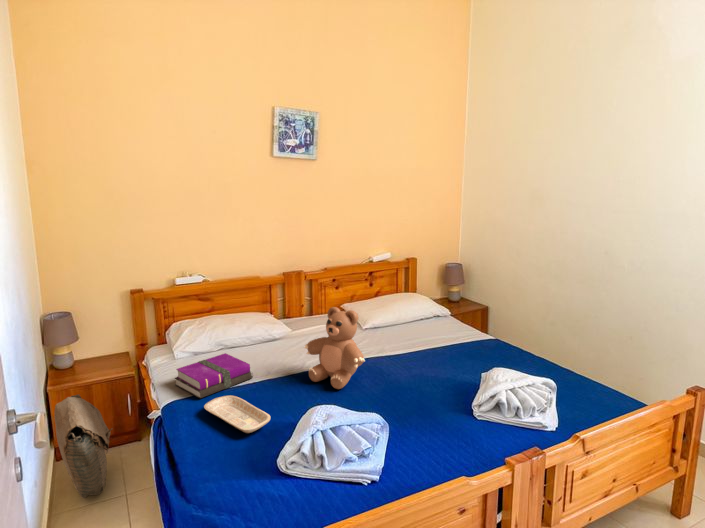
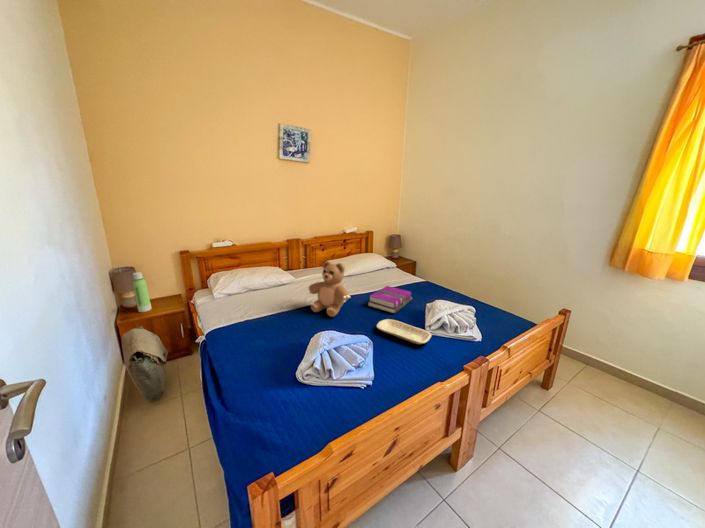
water bottle: none [70,319,91,375] -> present [133,272,152,312]
notebook: present [175,353,253,398] -> present [368,286,412,314]
tray: present [204,395,270,433] -> present [377,319,431,344]

